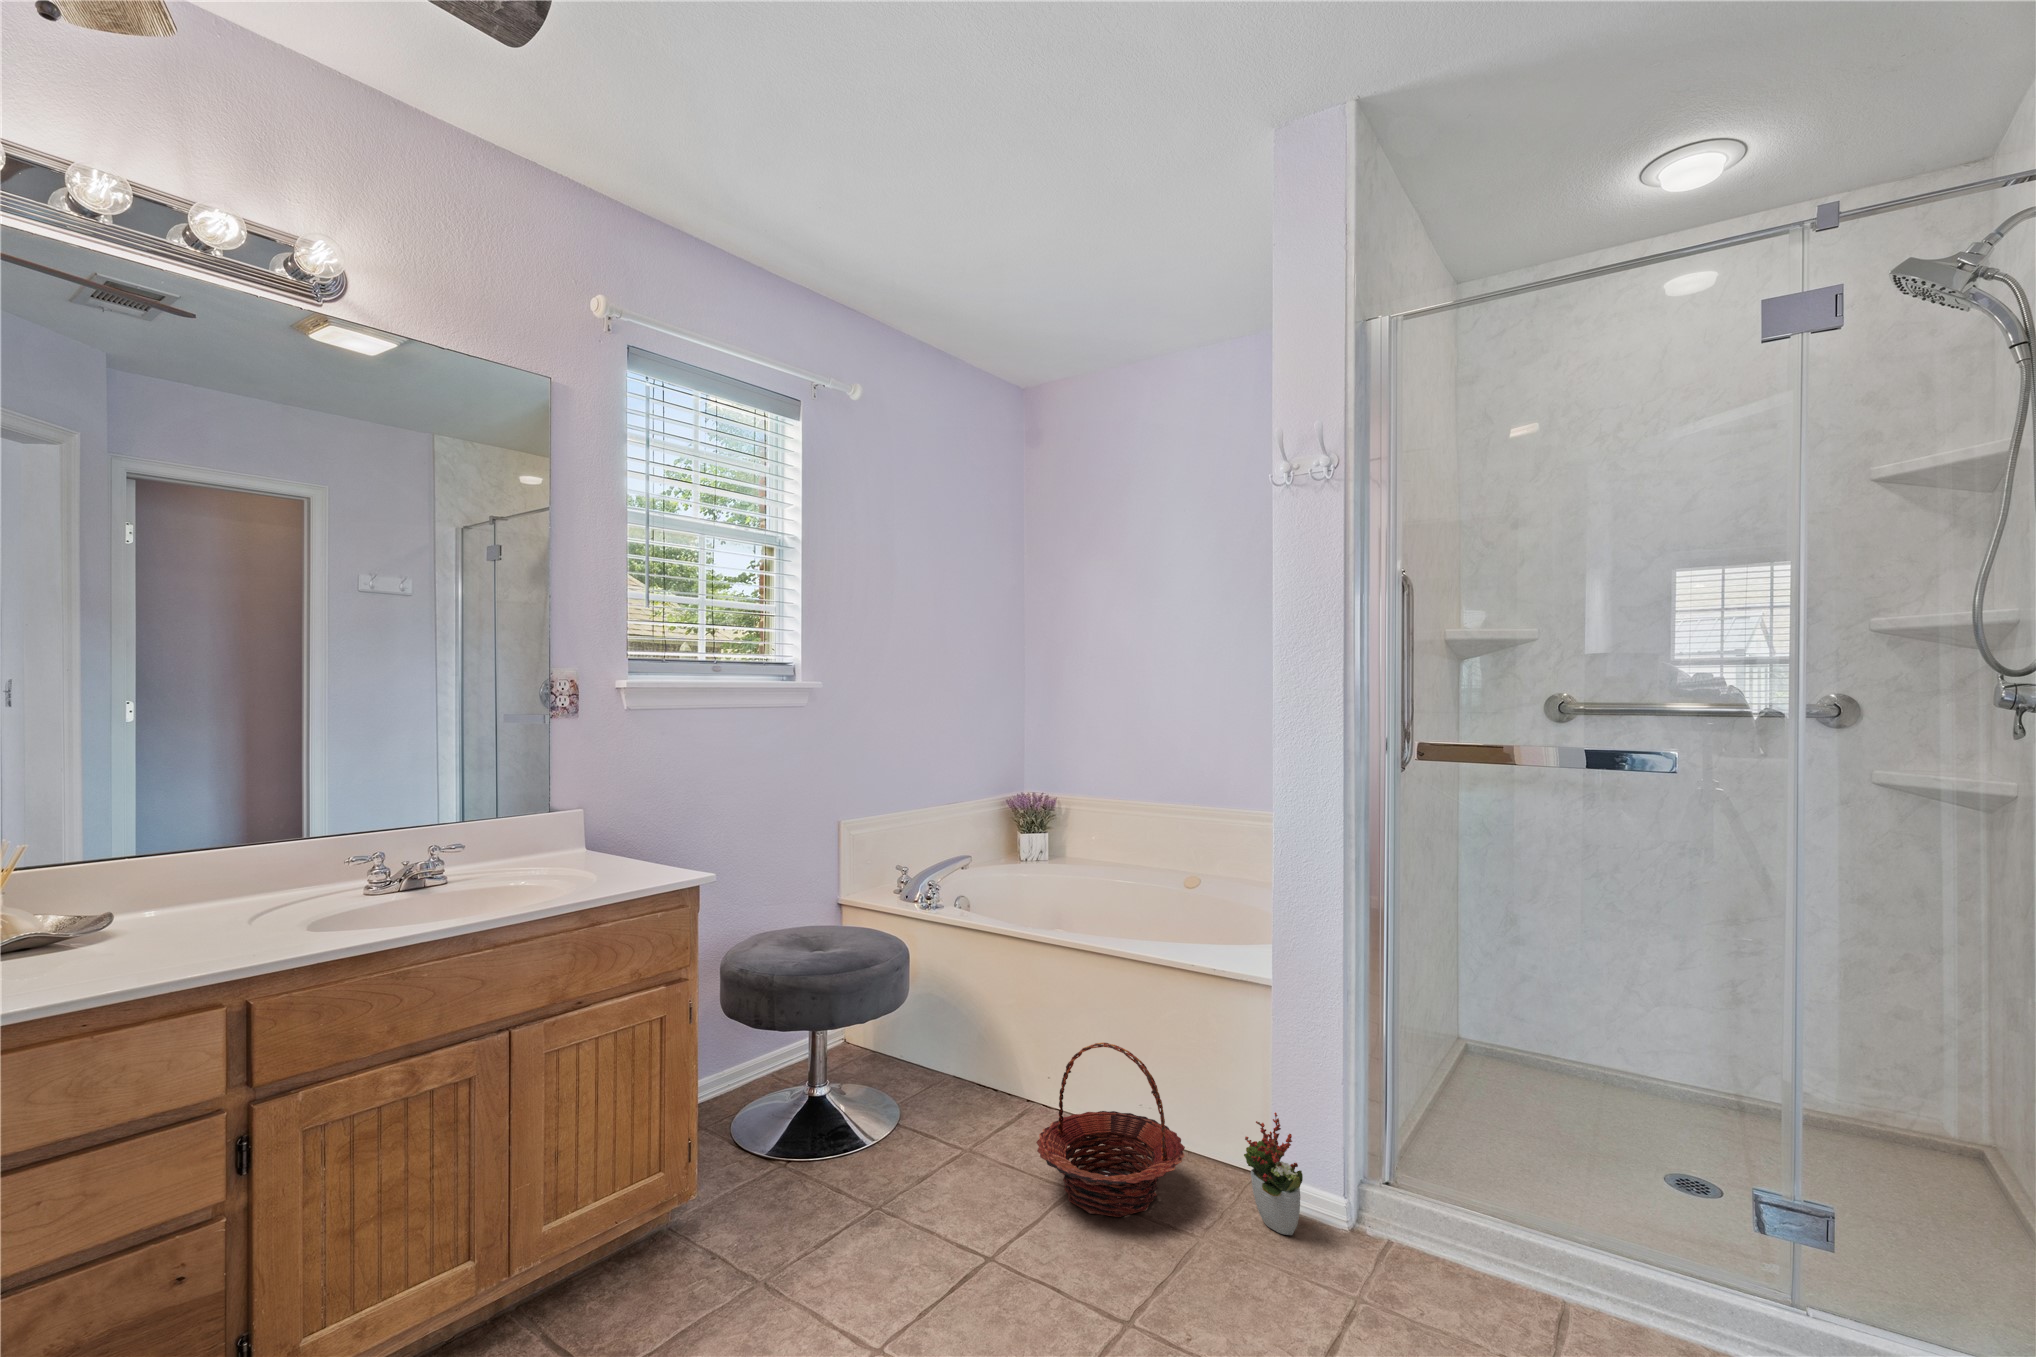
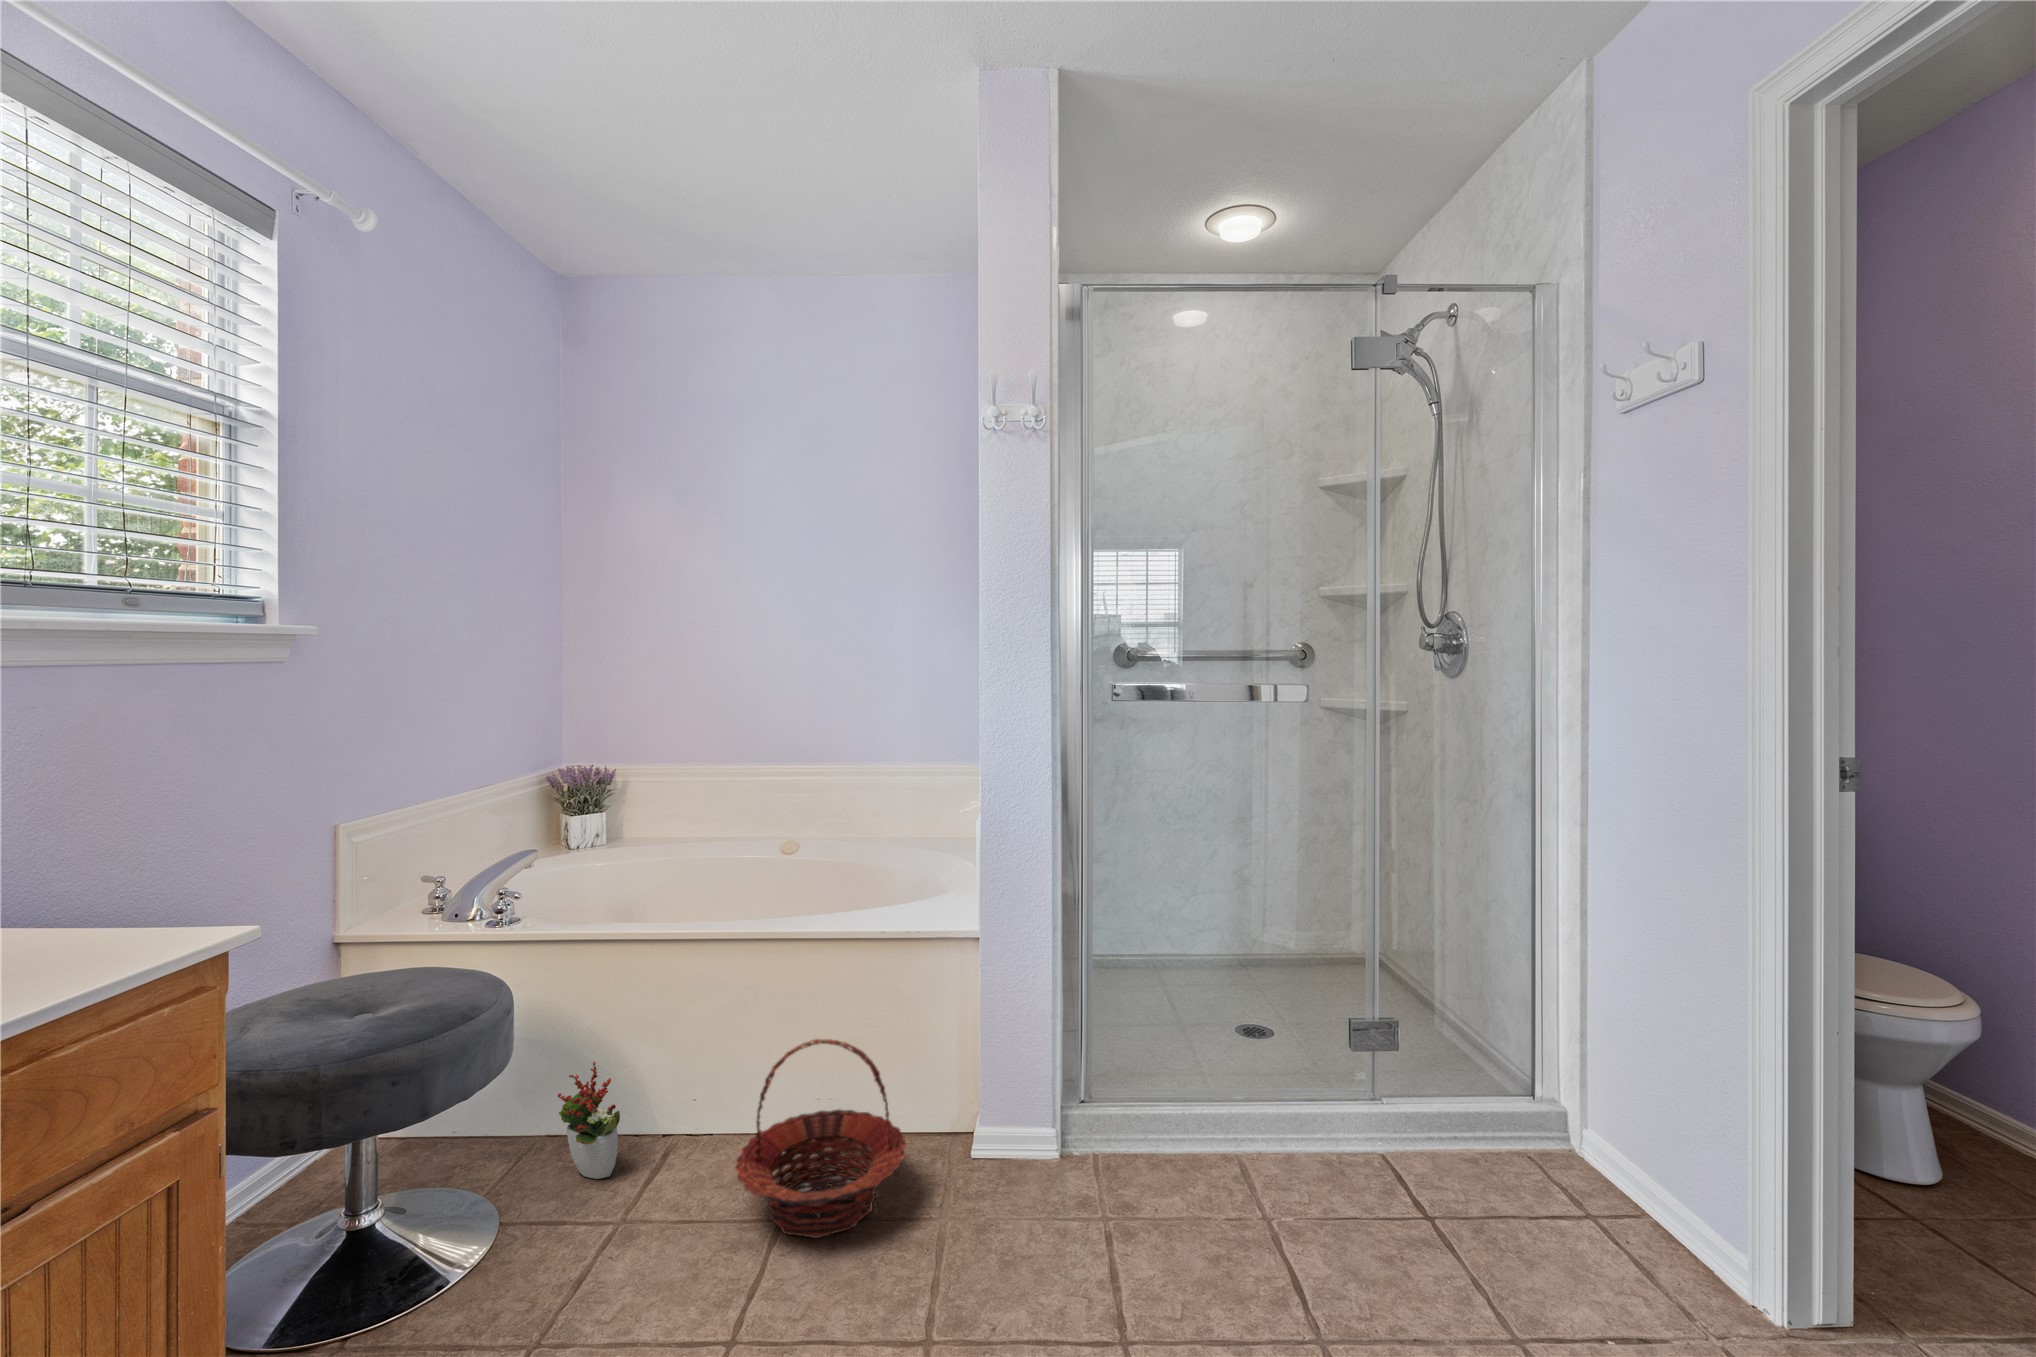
decorative plant: present [1244,1112,1303,1235] -> present [557,1061,620,1179]

